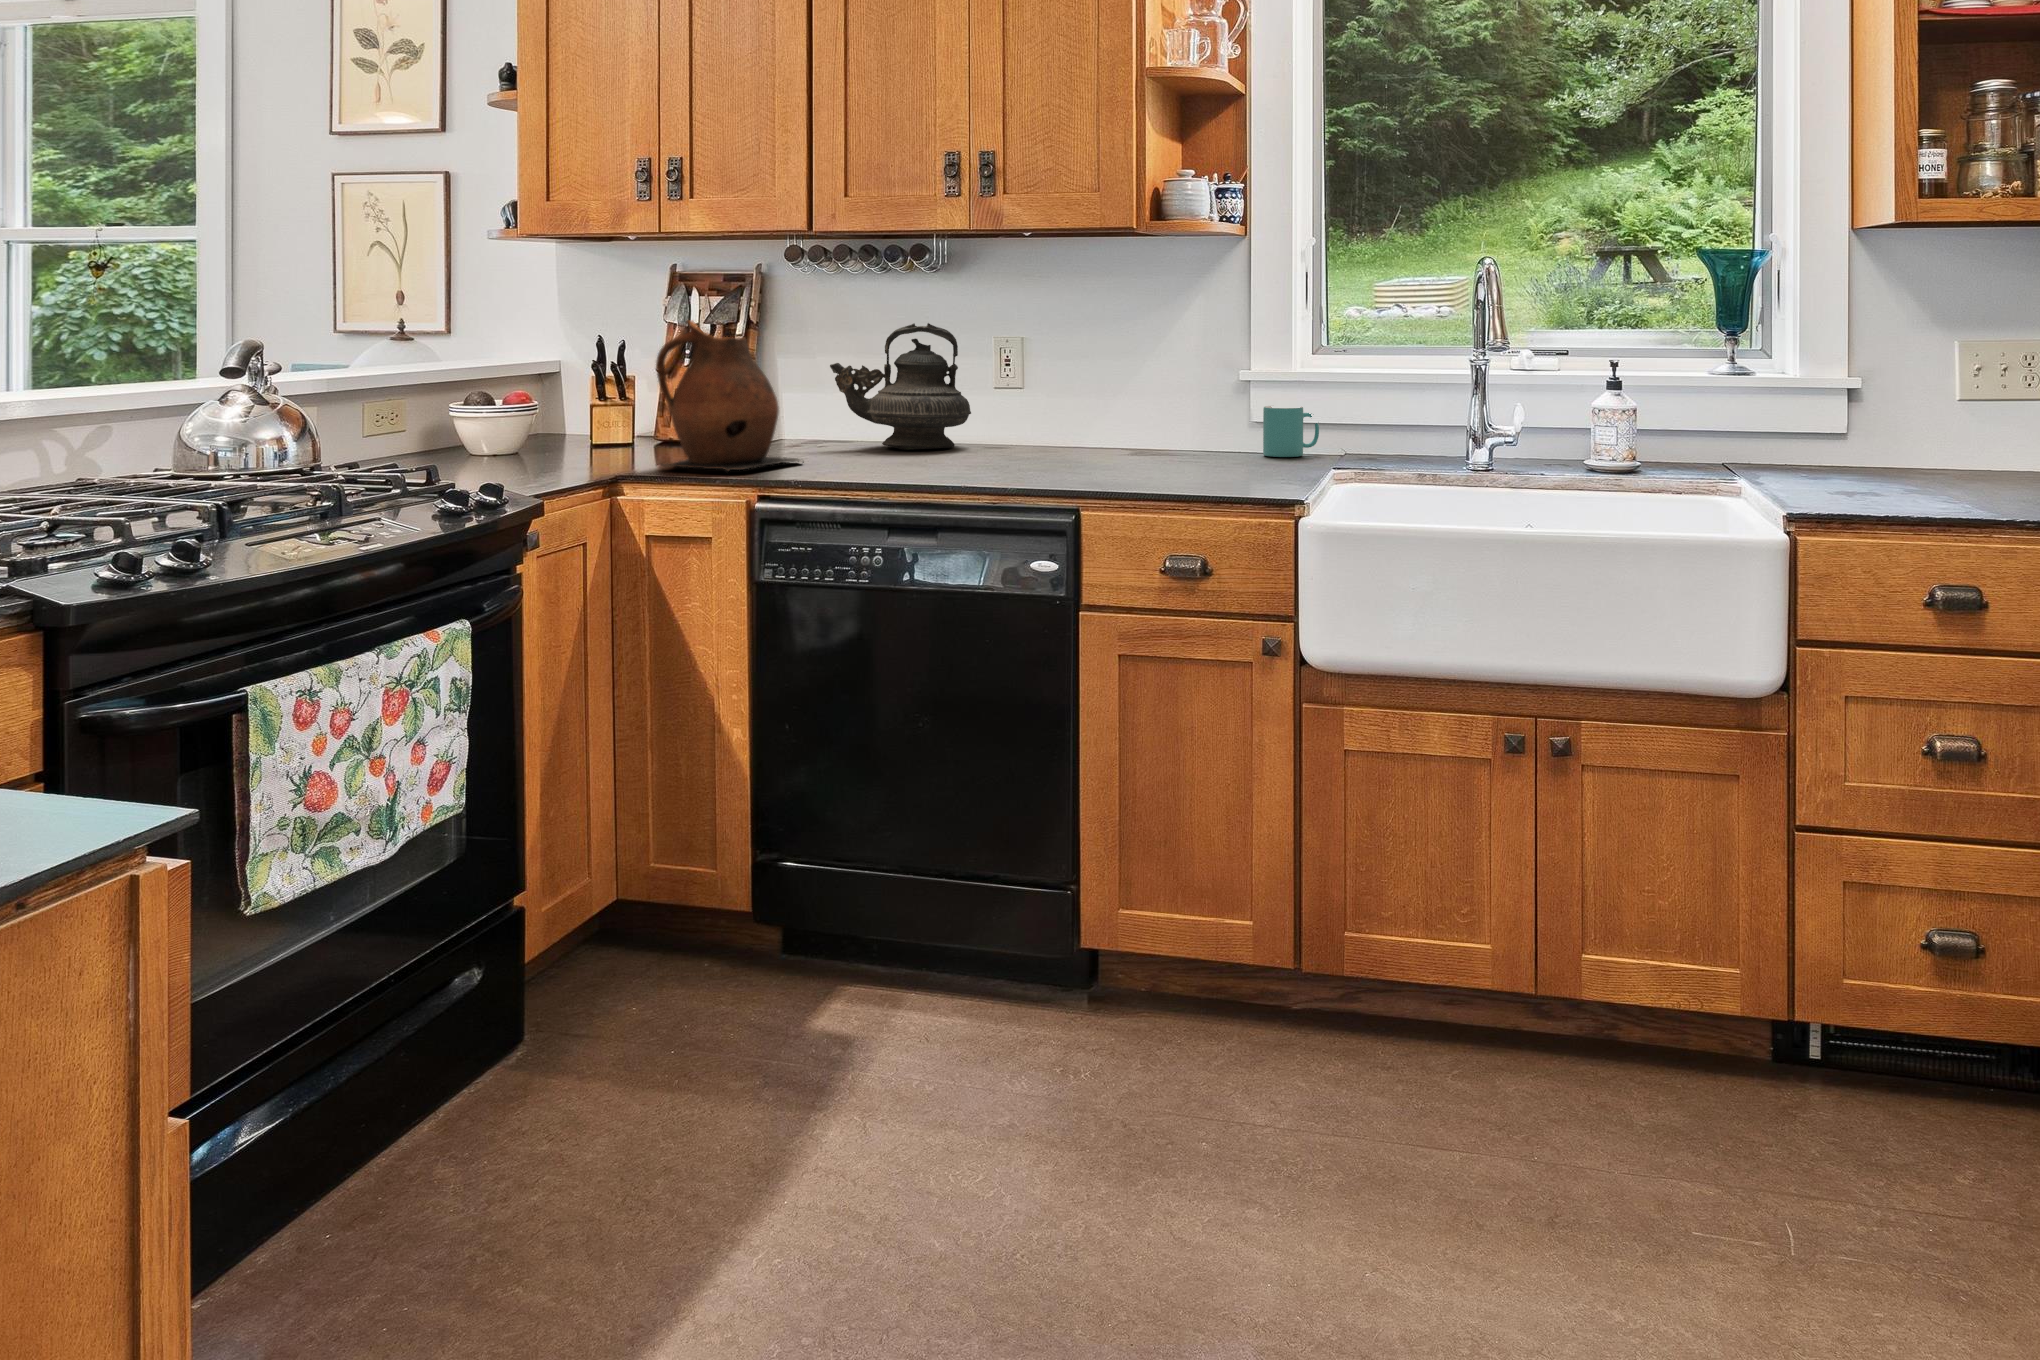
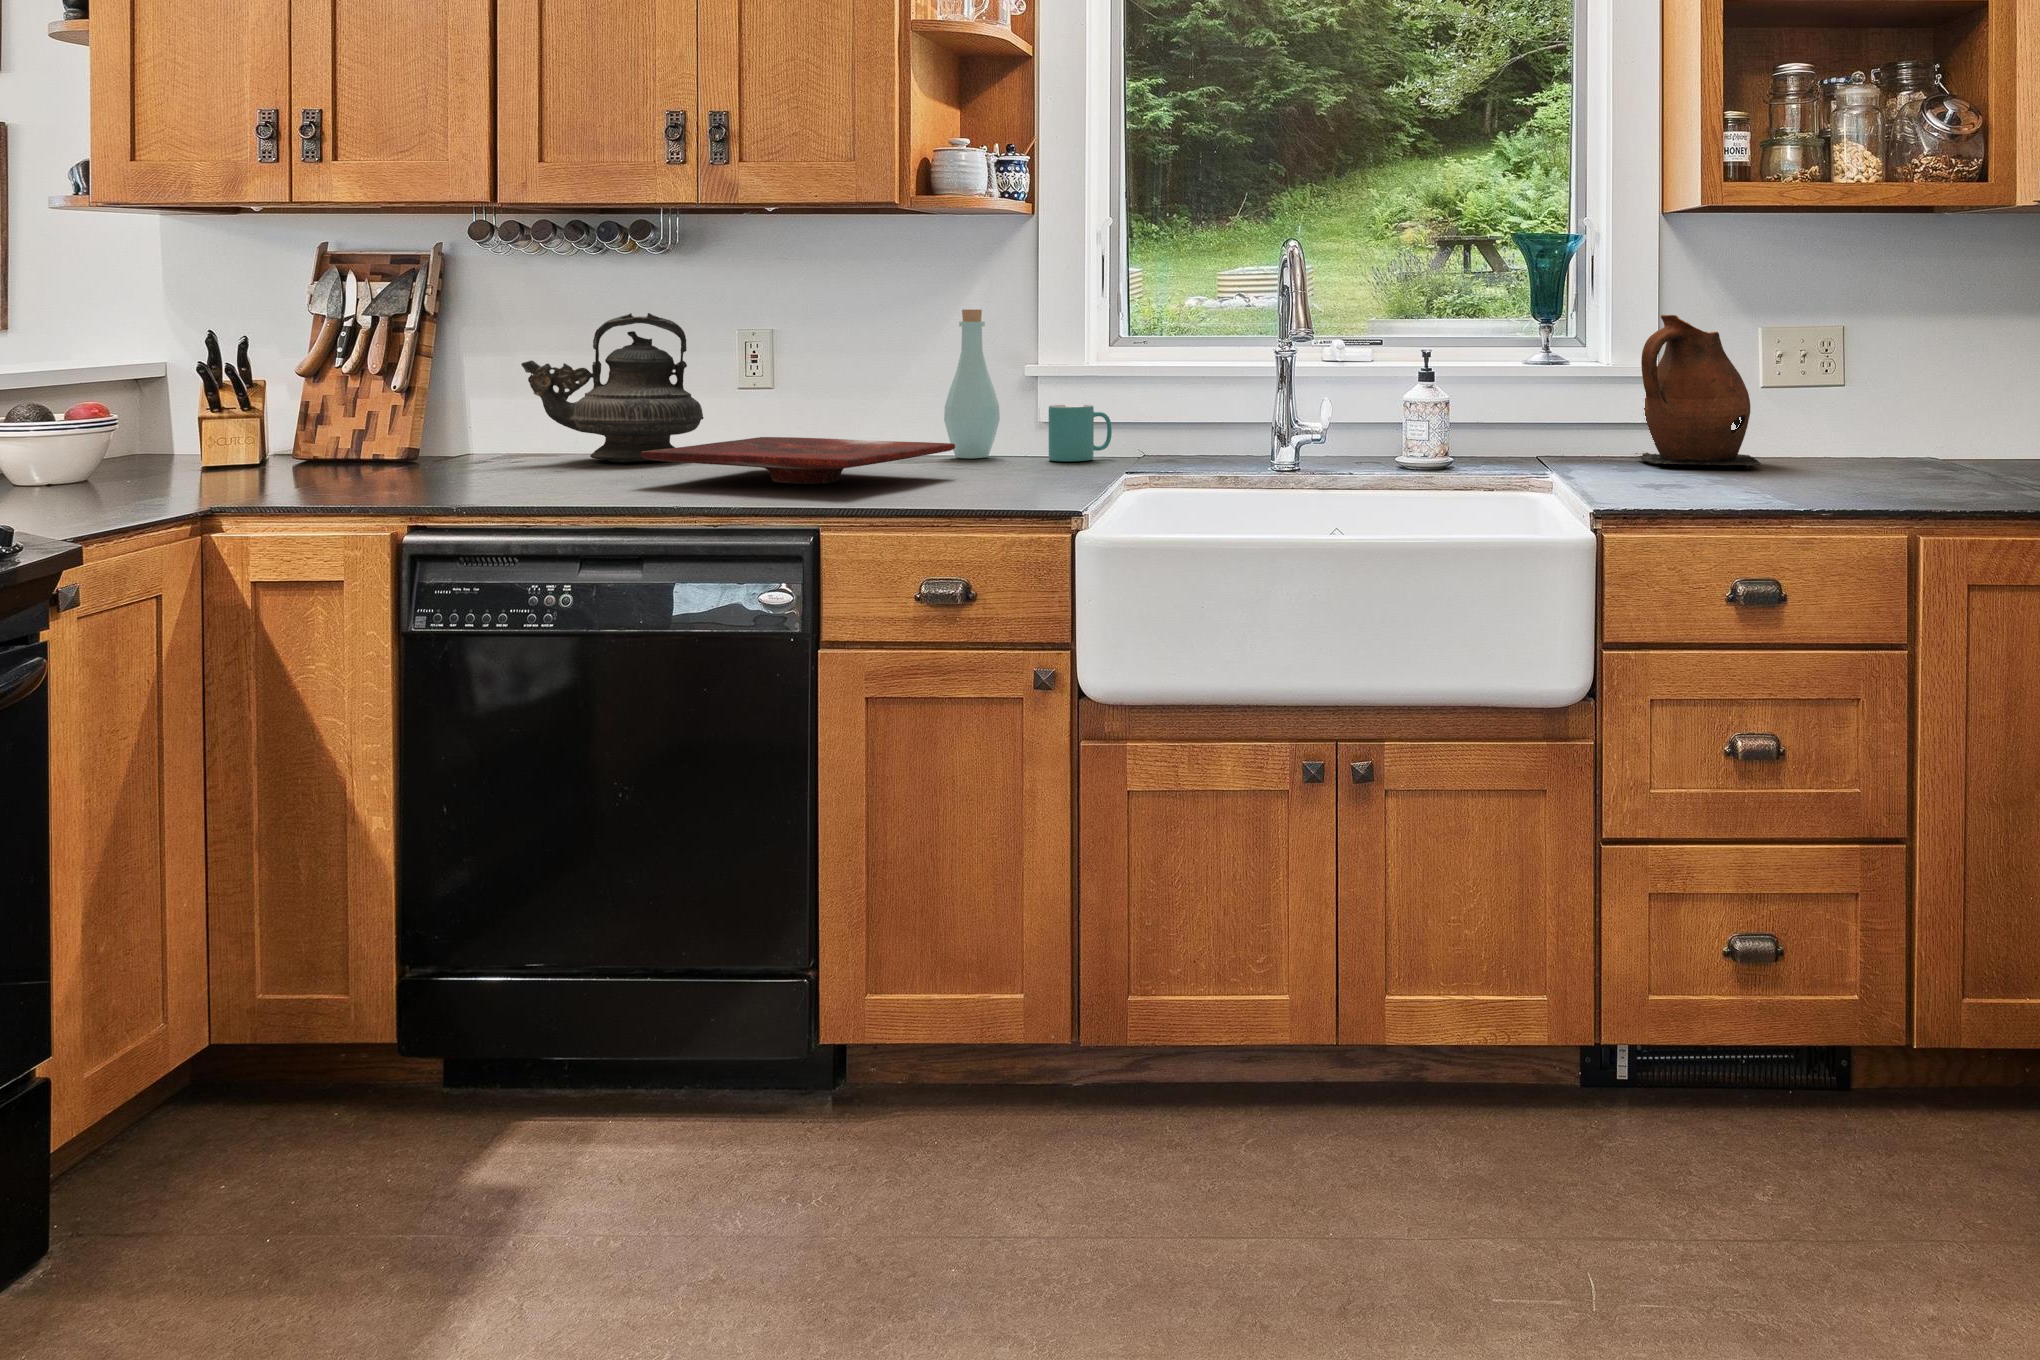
ceramic pitcher: present [656,320,804,472] -> present [1635,315,1761,468]
bottle: none [1172,320,1219,452] -> present [944,309,1000,458]
cutting board: none [932,430,1187,471] -> present [641,437,955,484]

